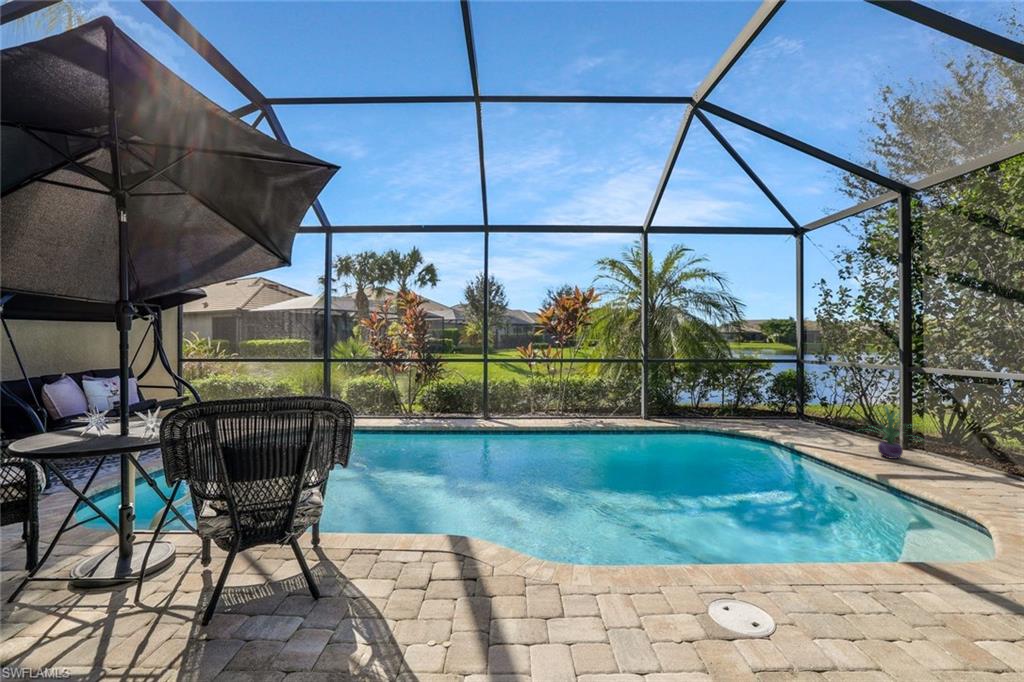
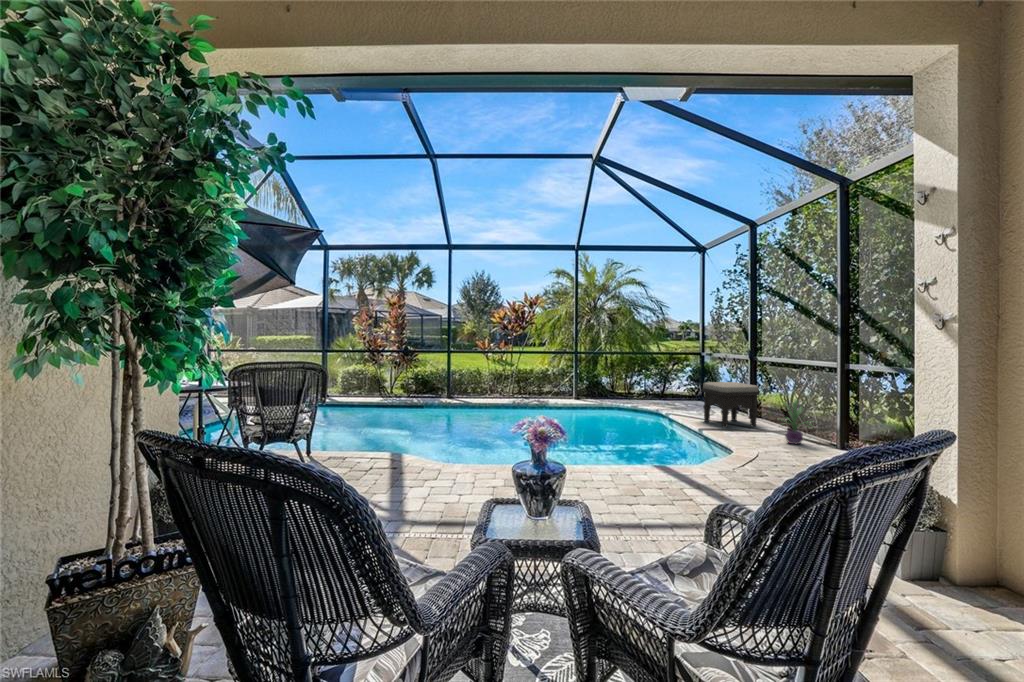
ottoman: none [739,382,806,433] -> present [702,382,759,428]

